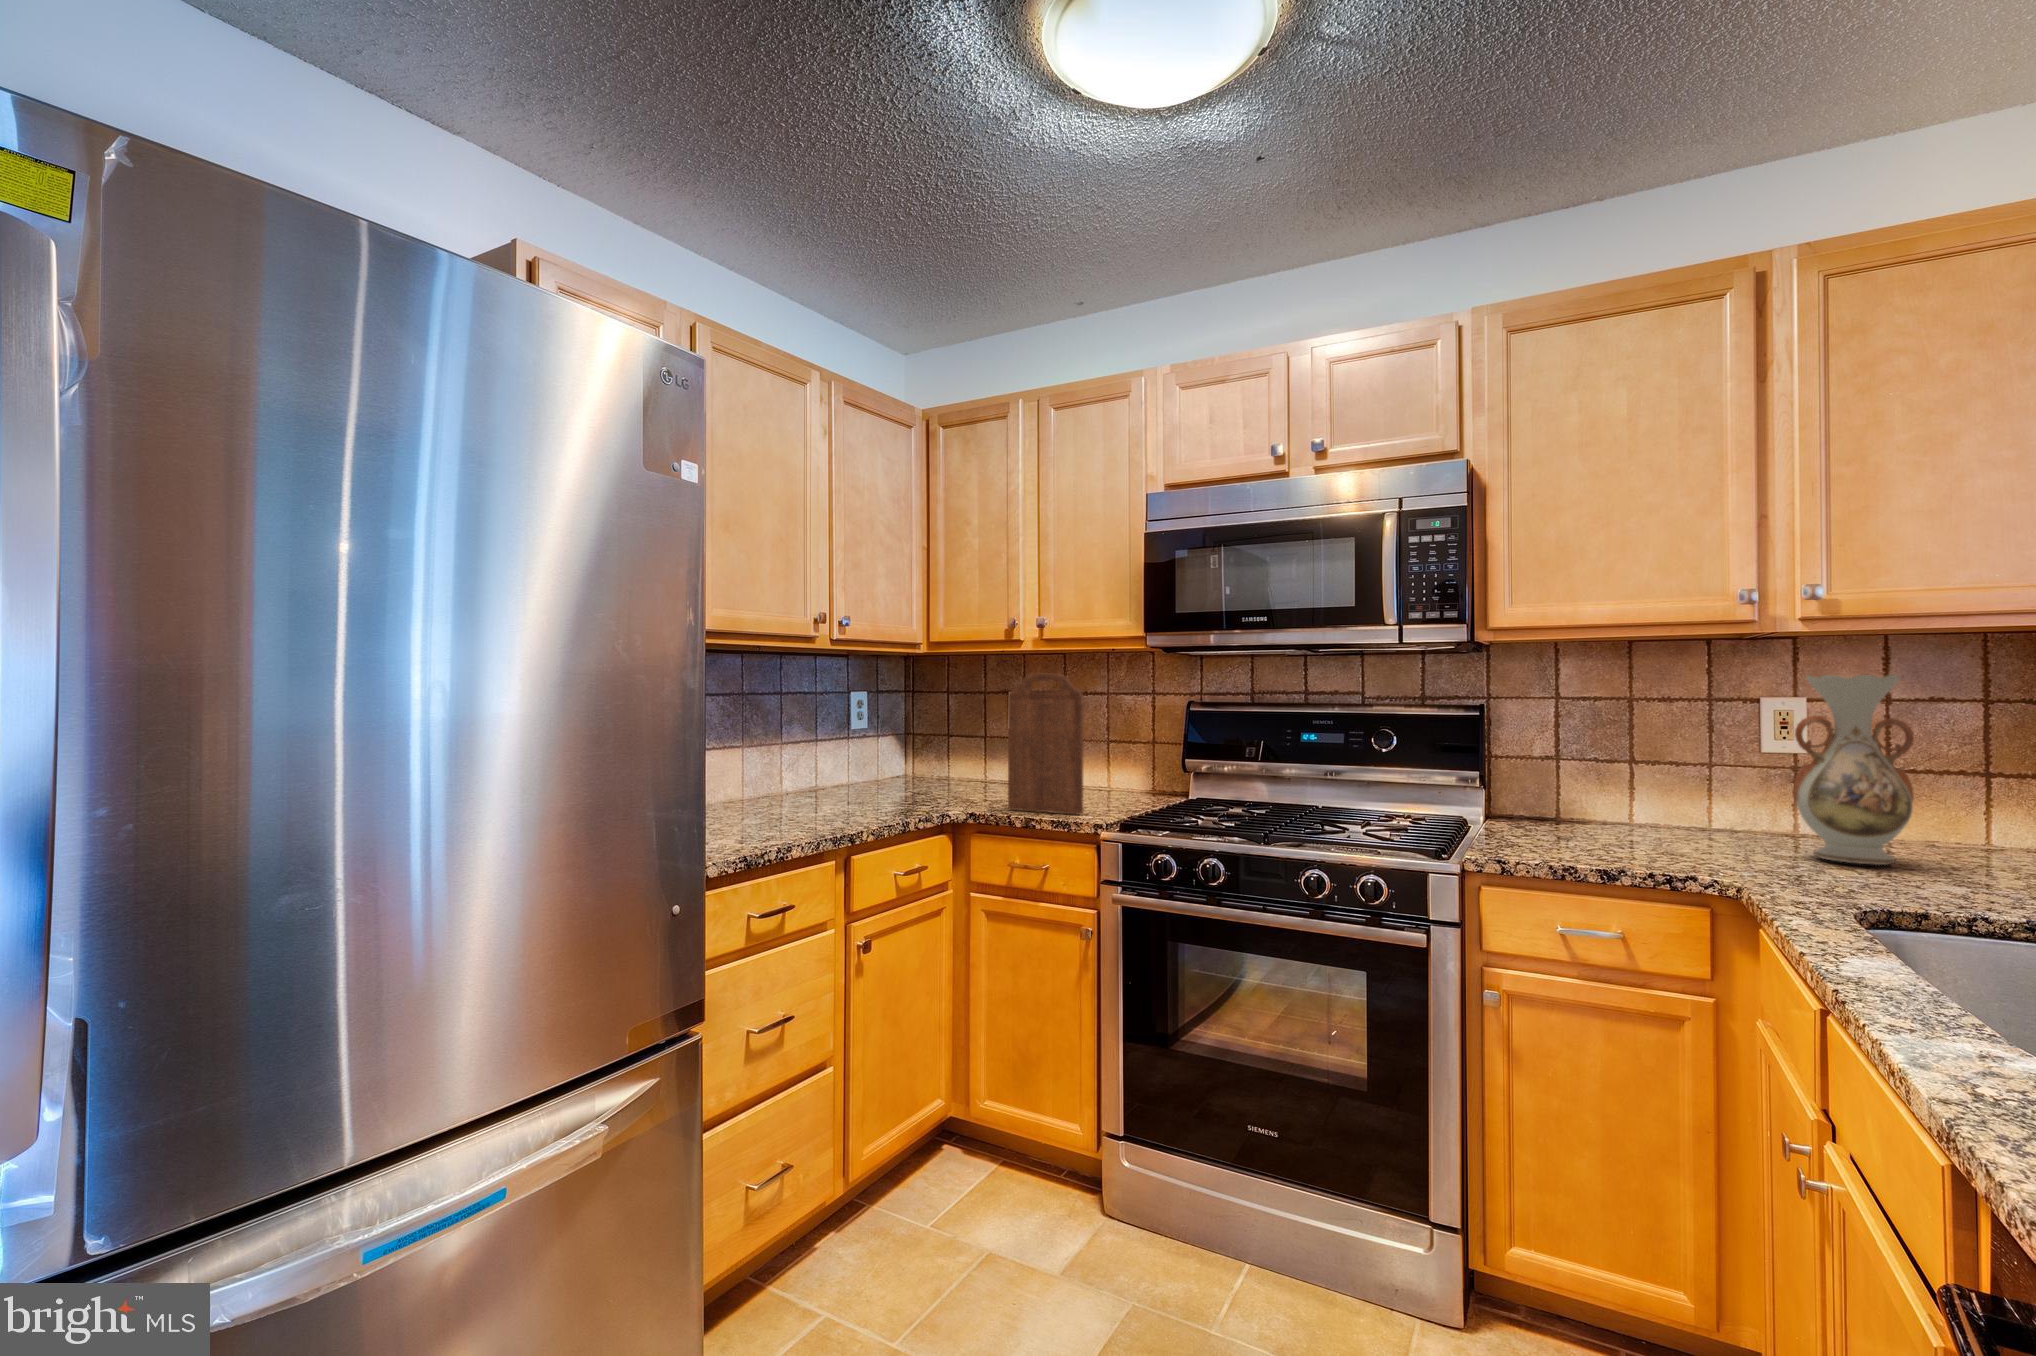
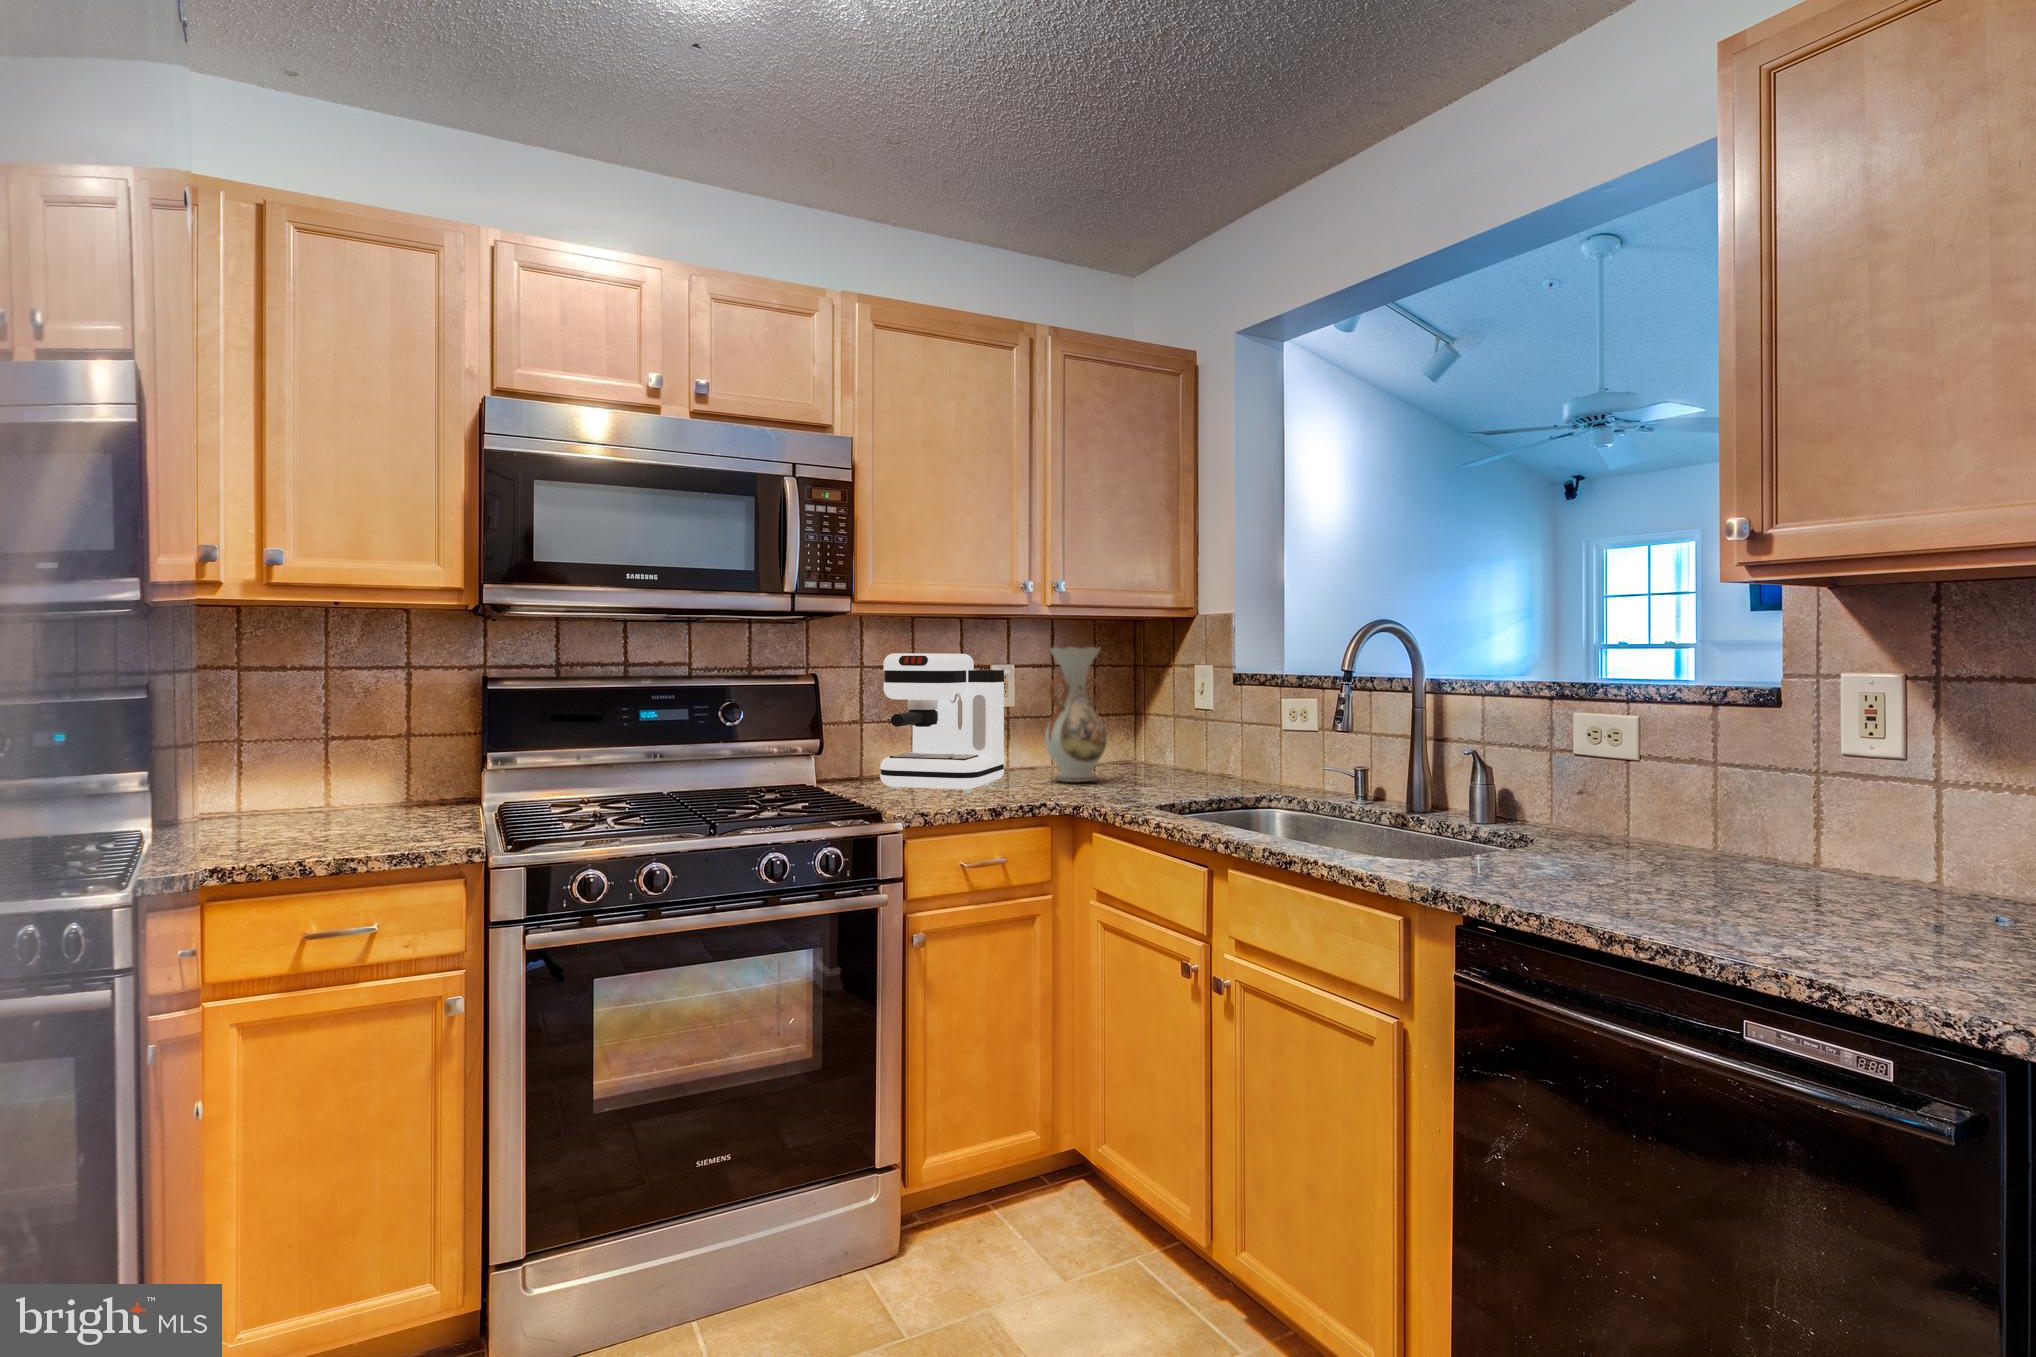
cutting board: present [1008,674,1083,814] -> none [280,637,422,850]
coffee maker: none [1520,684,1720,849] -> present [880,653,1004,792]

